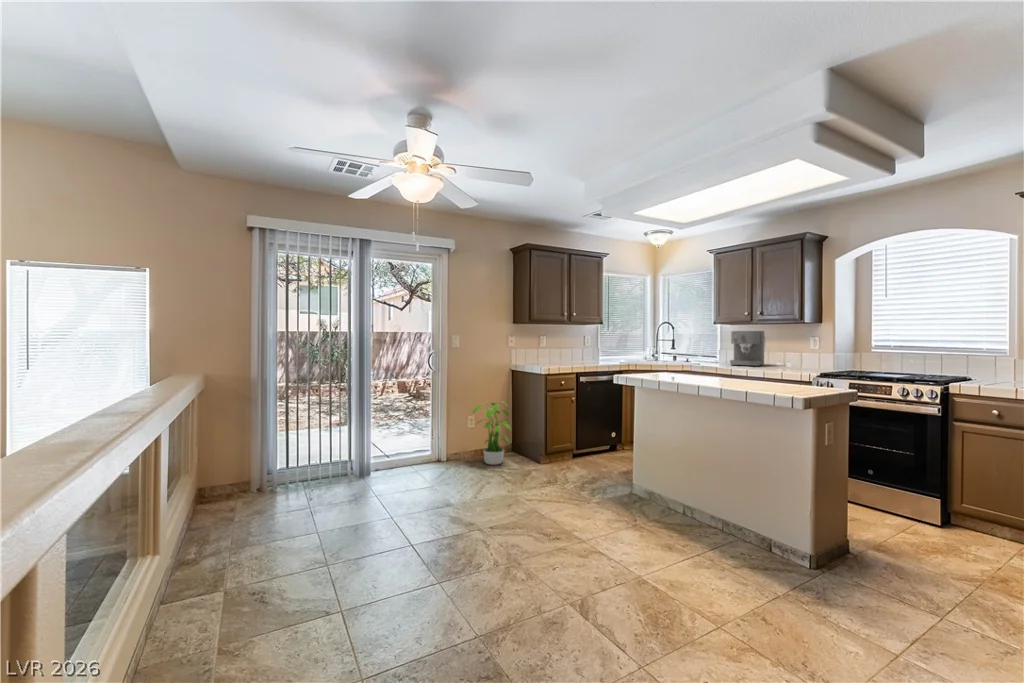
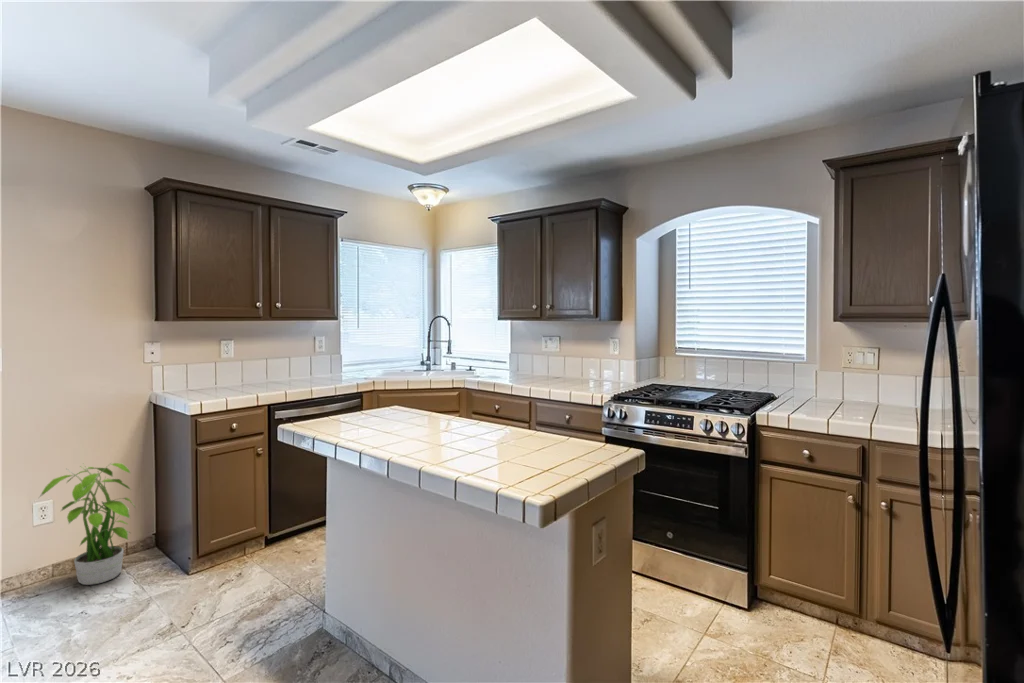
coffee maker: present [730,331,764,366] -> none [511,331,556,382]

